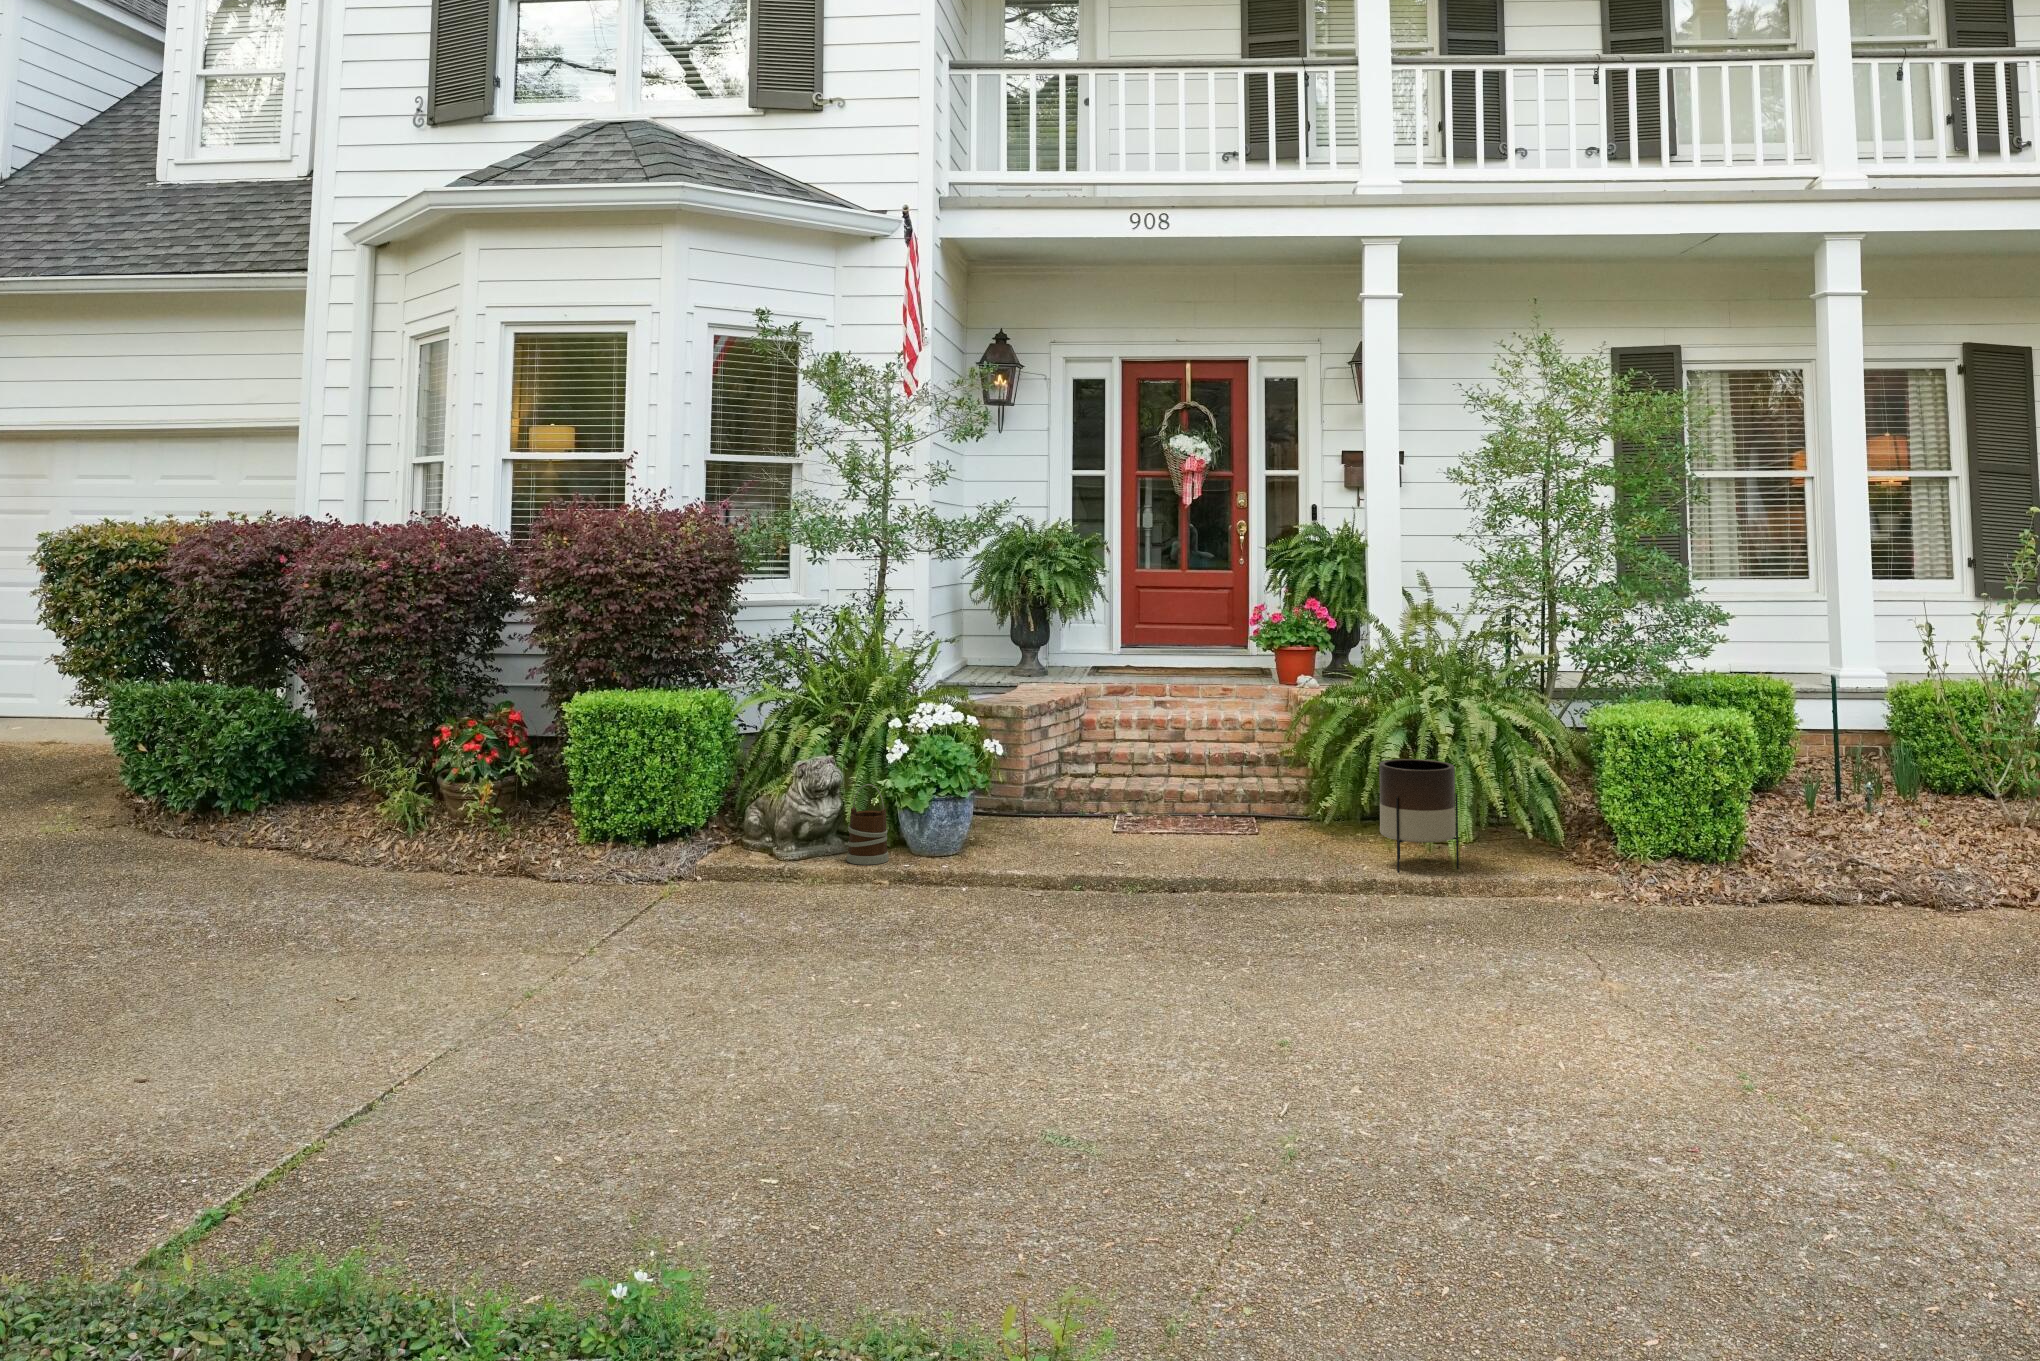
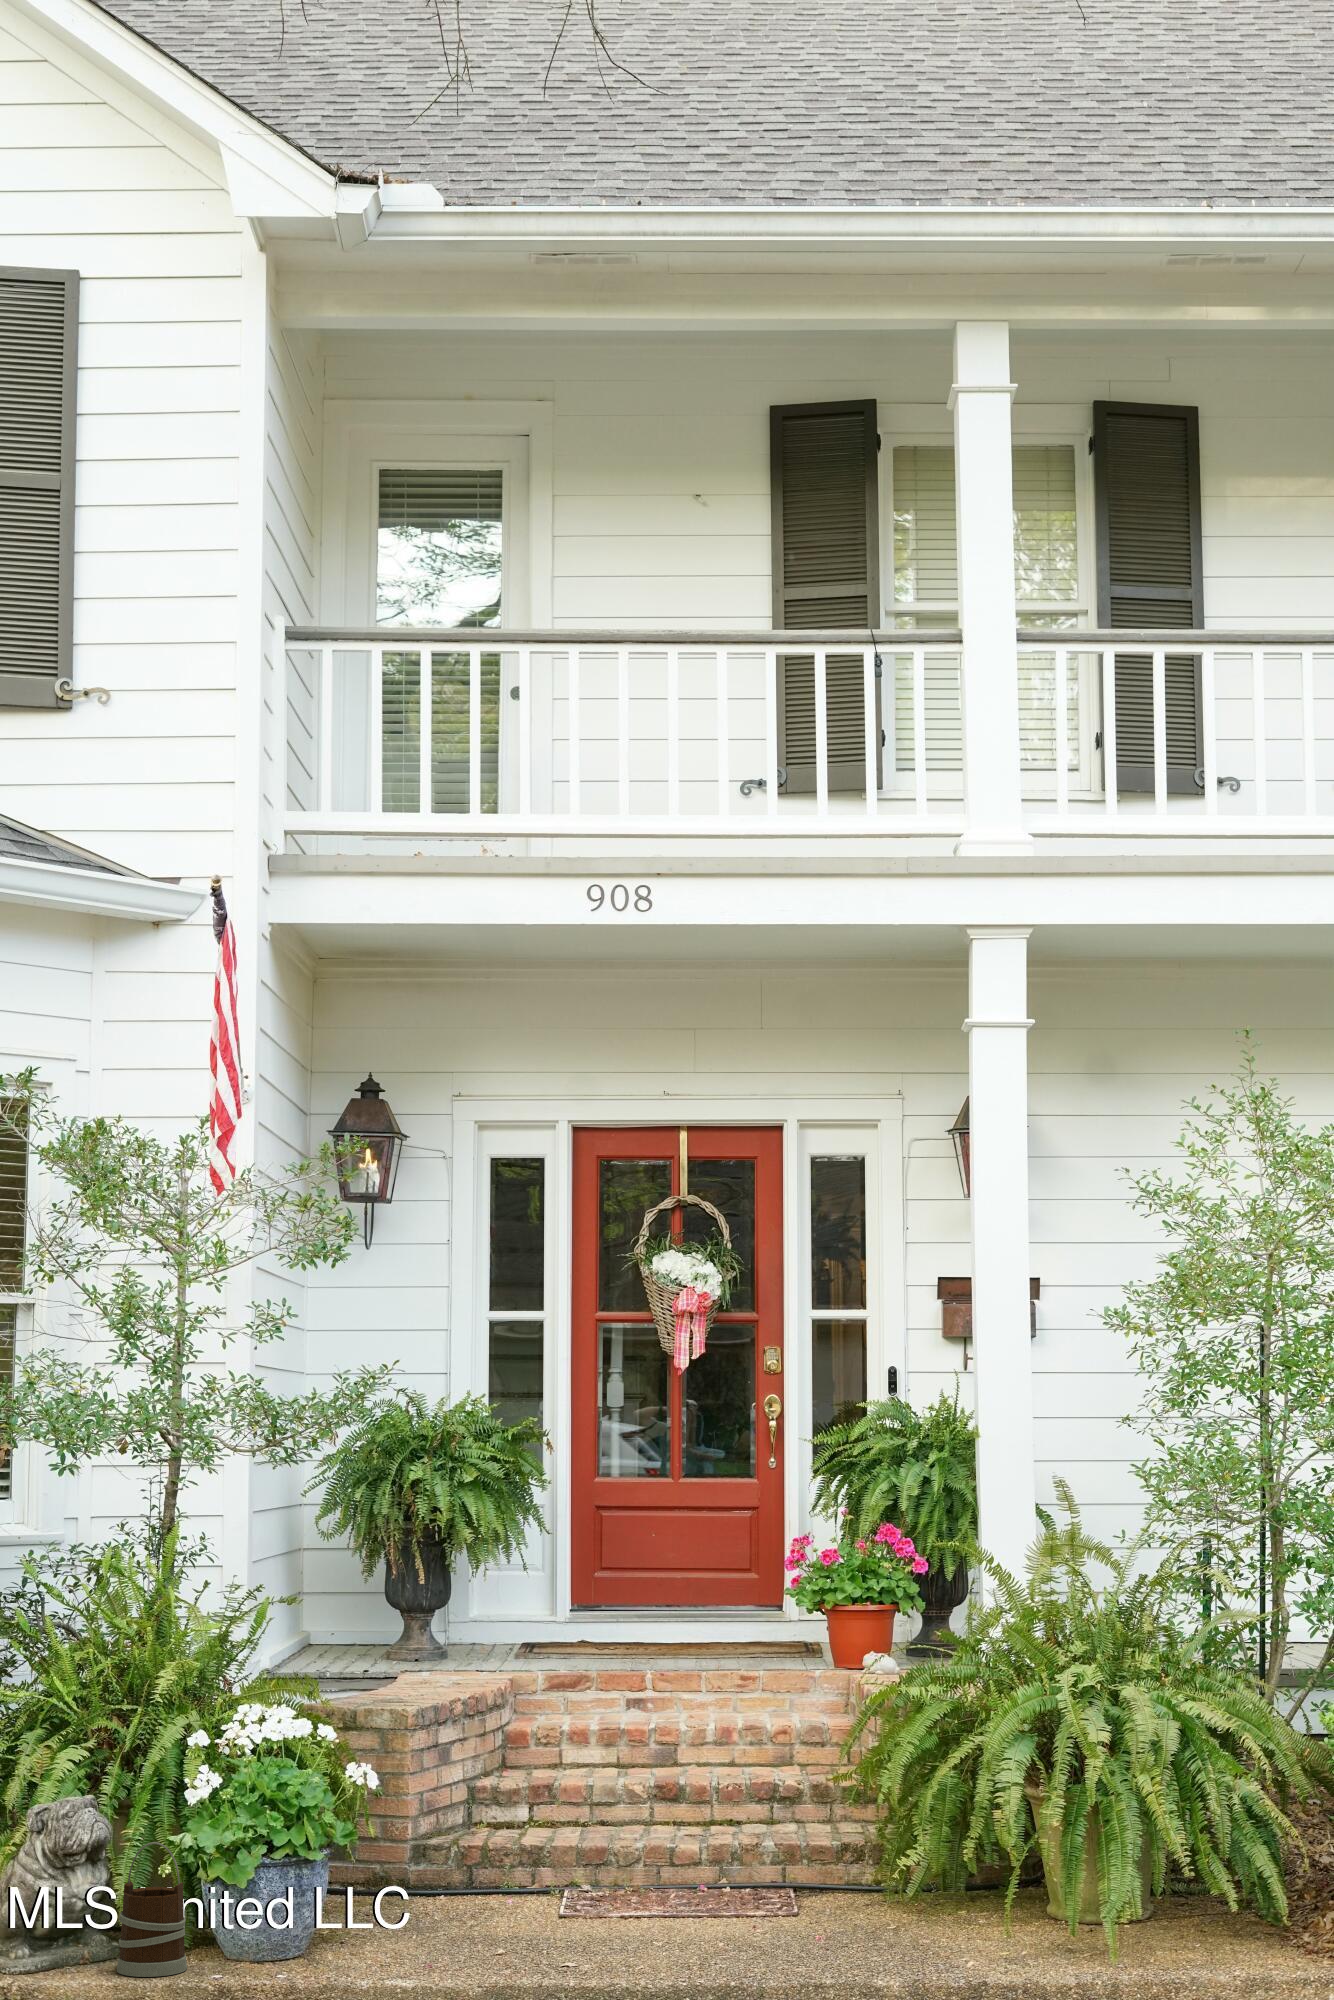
planter: present [1379,759,1459,873] -> none [993,1785,1120,1970]

